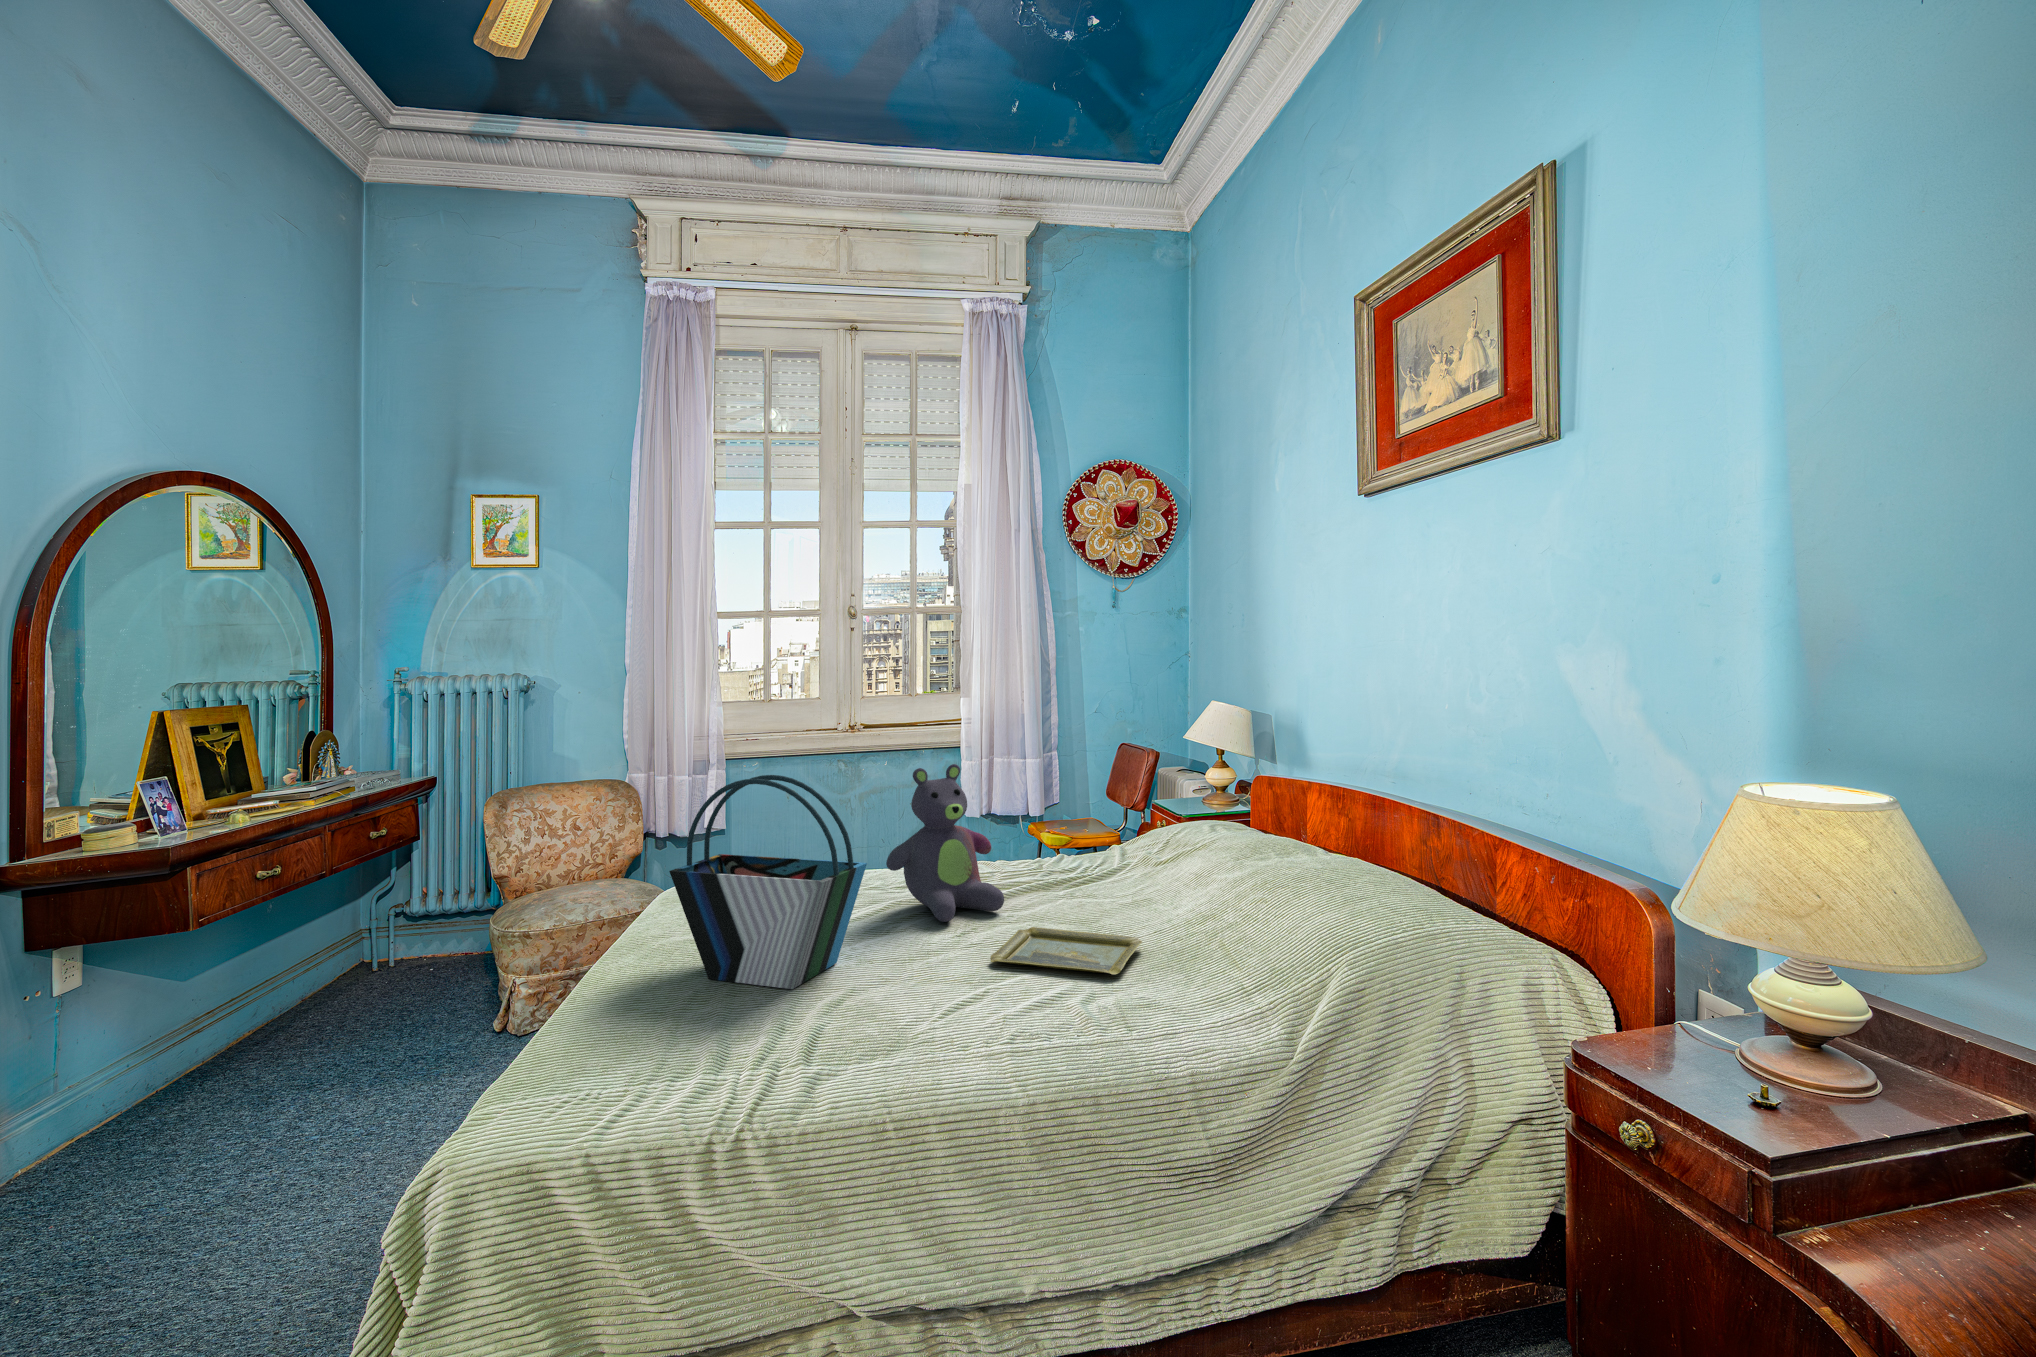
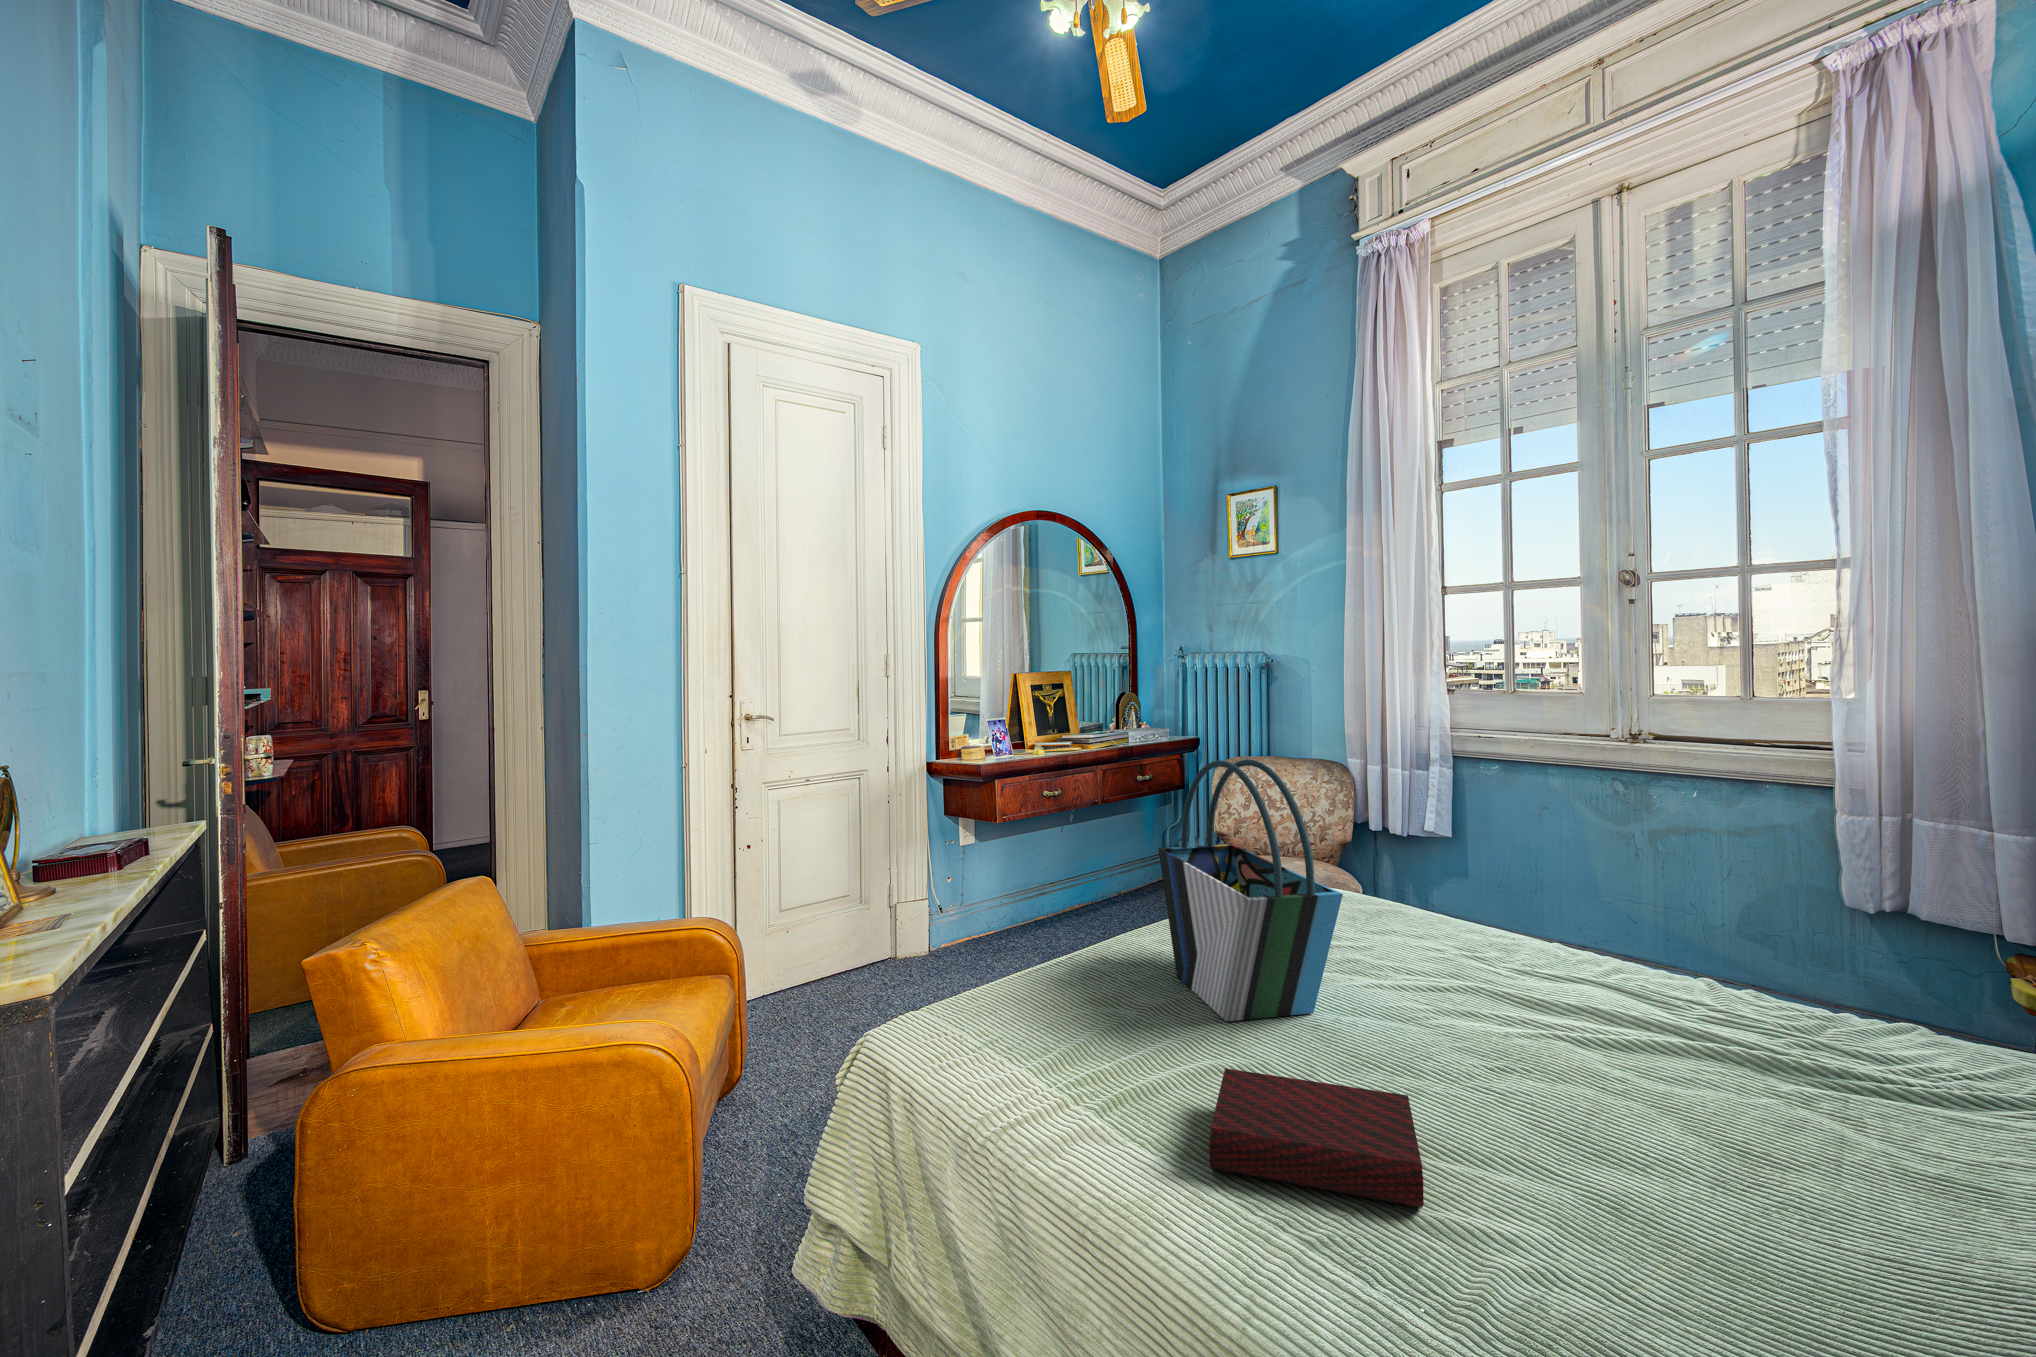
stuffed bear: present [886,764,1004,922] -> none [1461,786,1666,1034]
tray: present [990,927,1142,975] -> none [1506,1076,1870,1242]
book: none [863,971,1020,1056] -> present [1209,1068,1424,1208]

